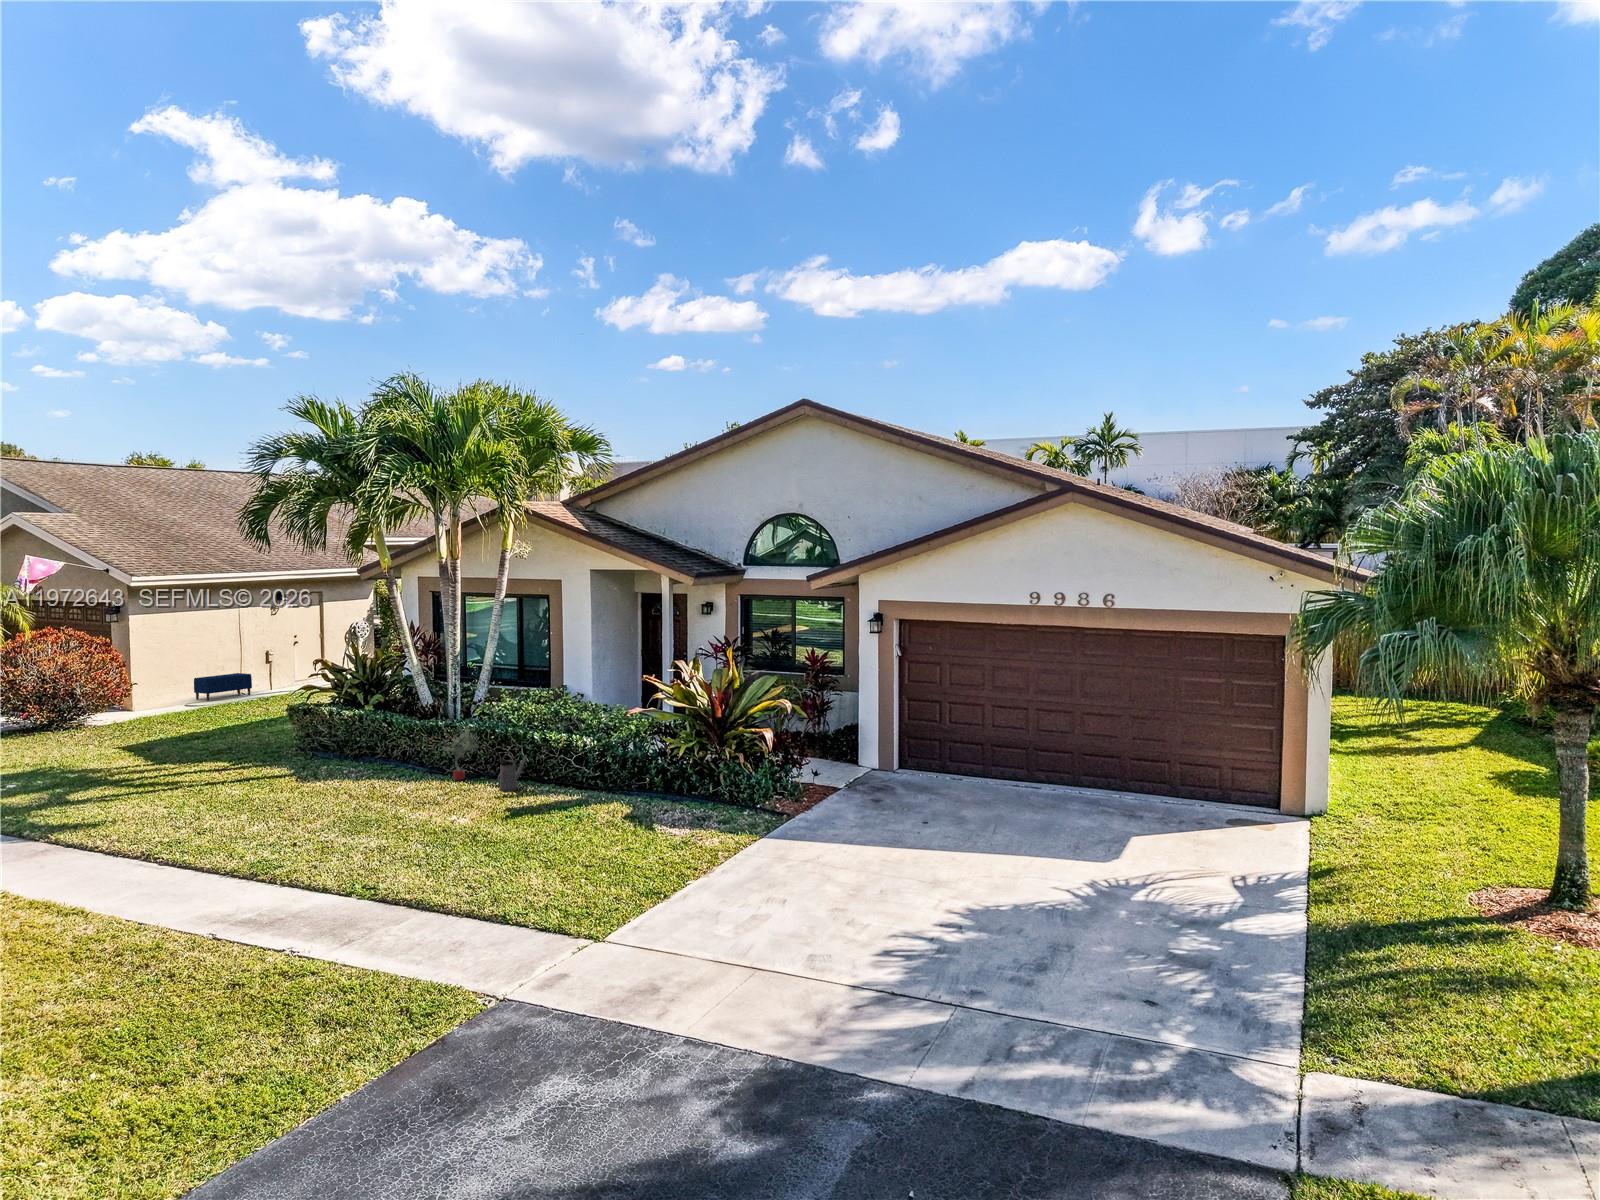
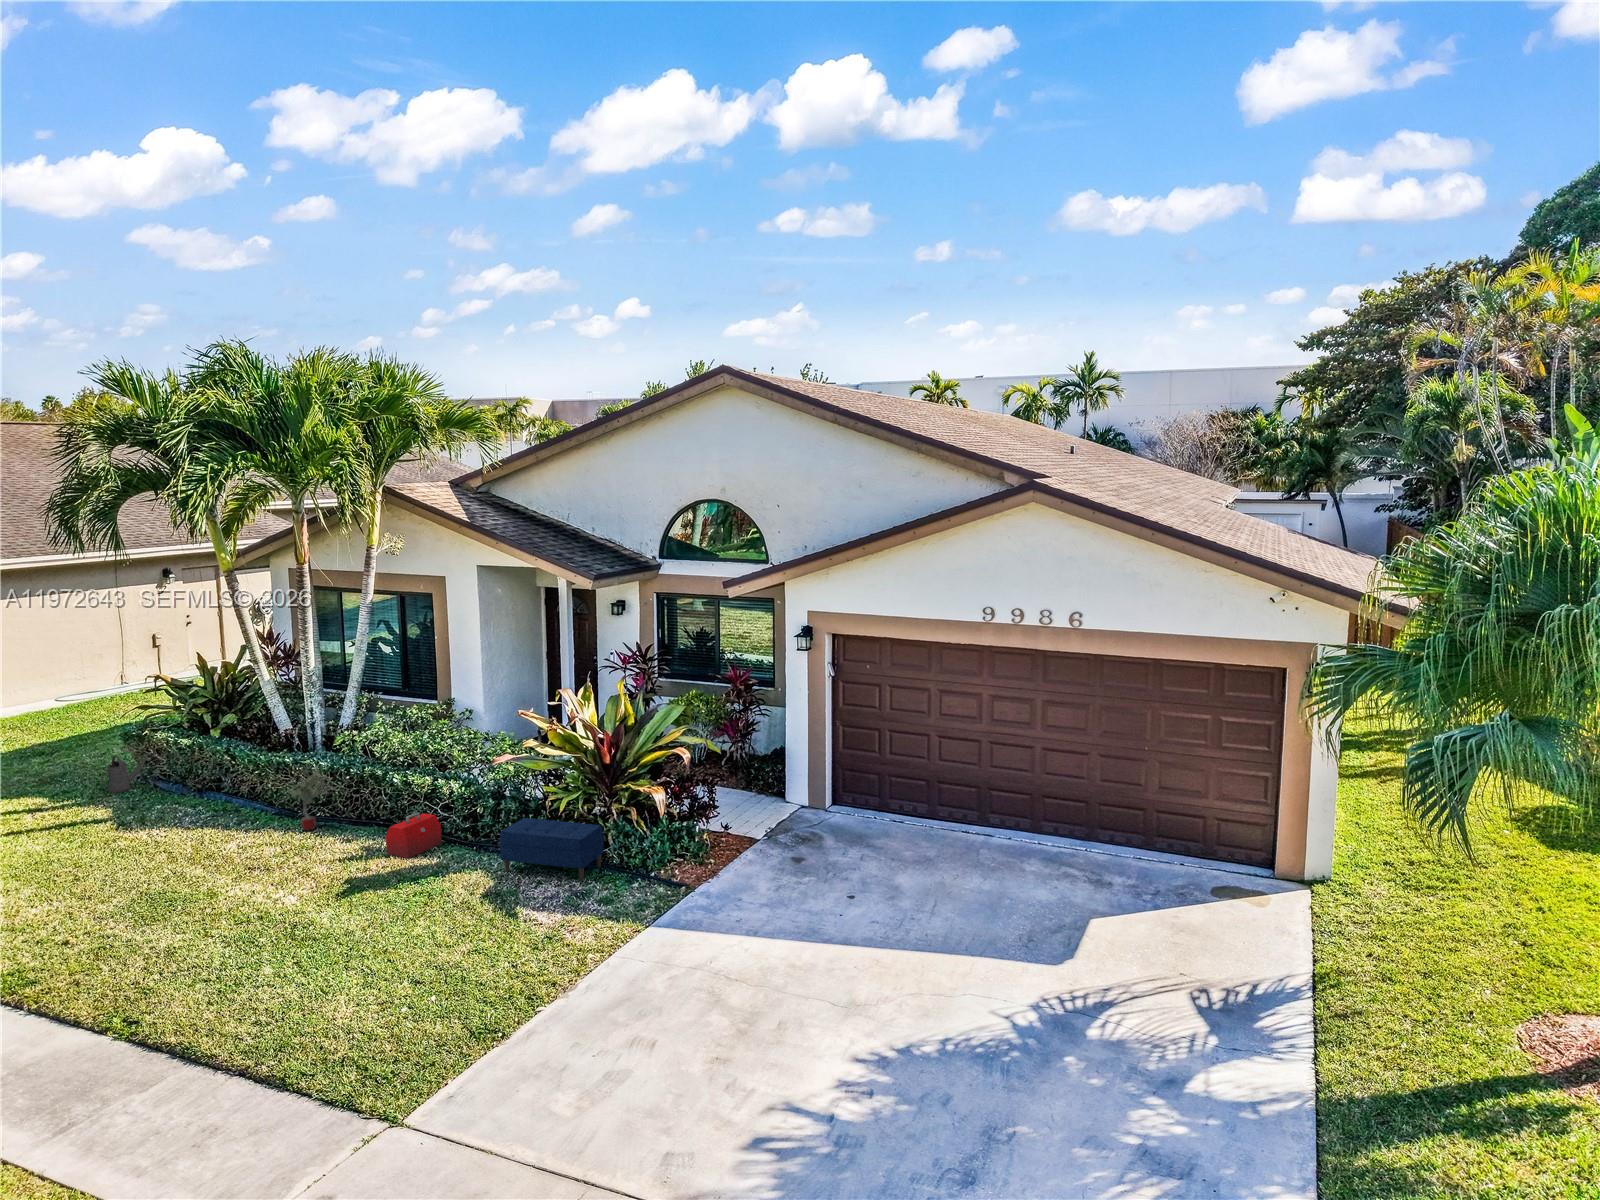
bench: present [194,673,252,701] -> present [500,818,604,881]
watering can: present [498,755,527,791] -> present [101,755,148,793]
toolbox: none [532,761,575,797] -> present [386,812,442,858]

